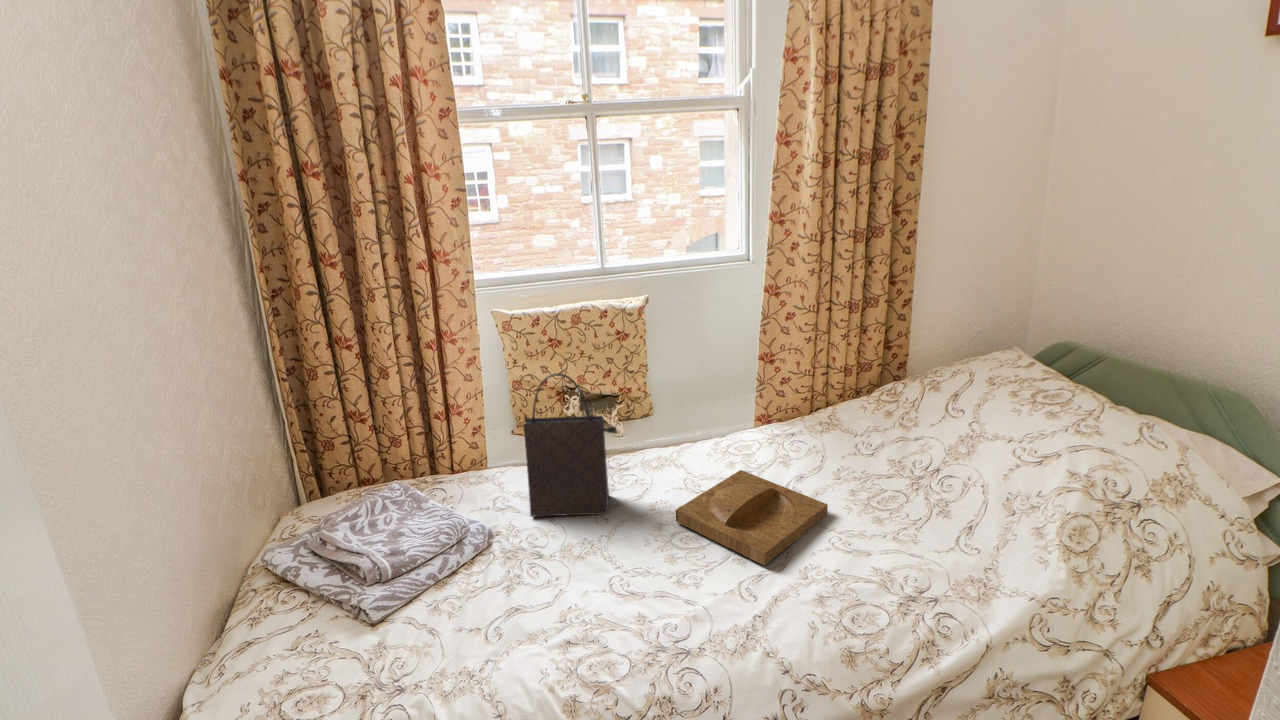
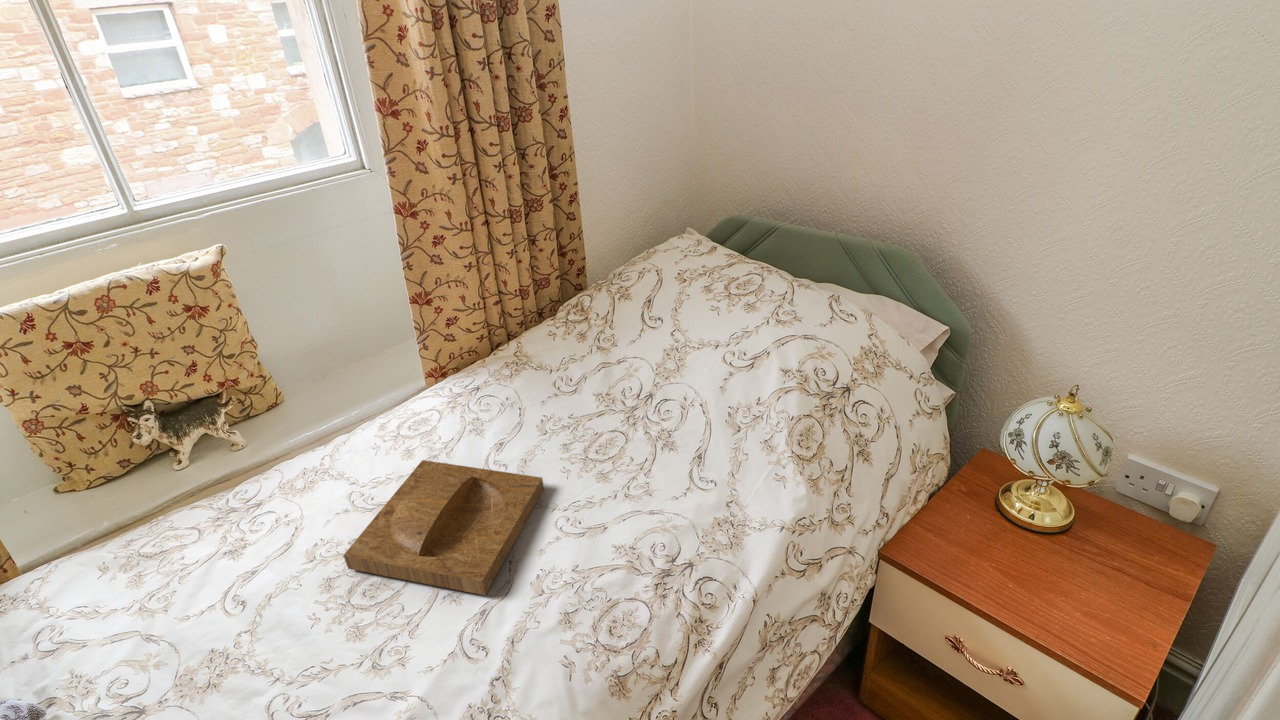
handbag: present [523,373,616,517] -> none [31,420,240,643]

